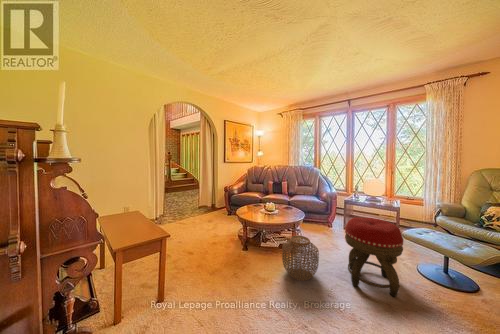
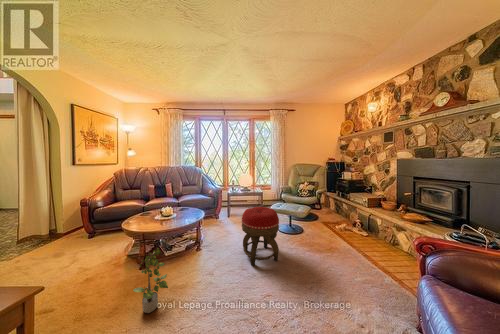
potted plant: none [239,226,264,276] -> present [133,248,168,313]
woven basket: present [282,235,319,281] -> none [189,239,226,285]

